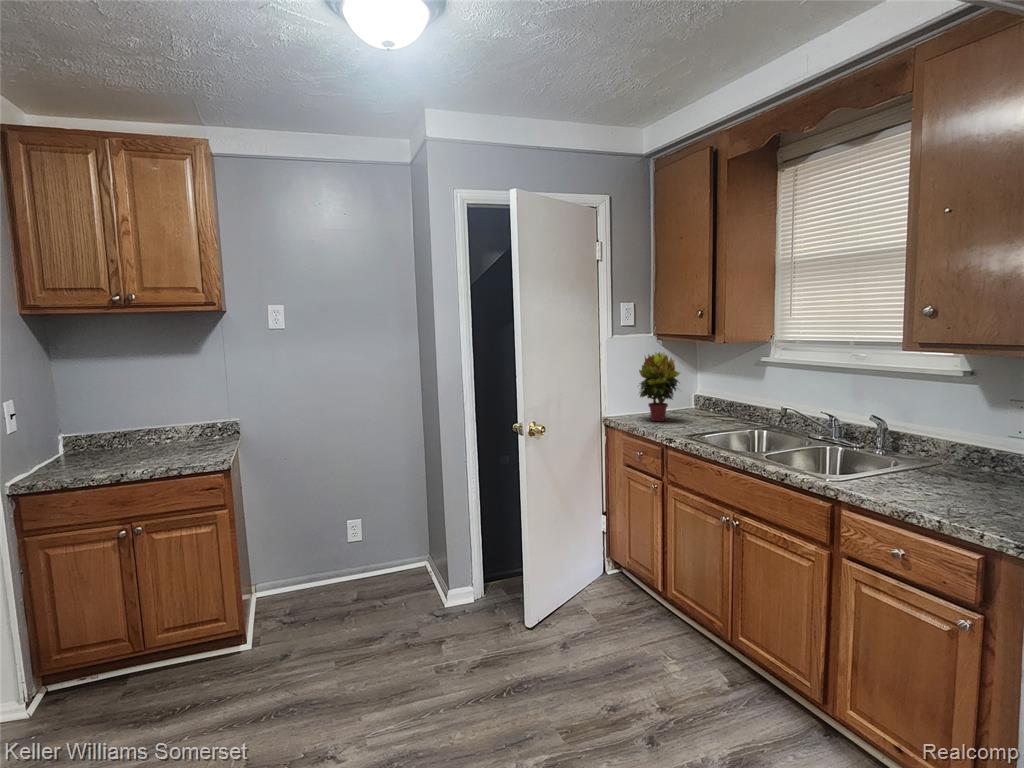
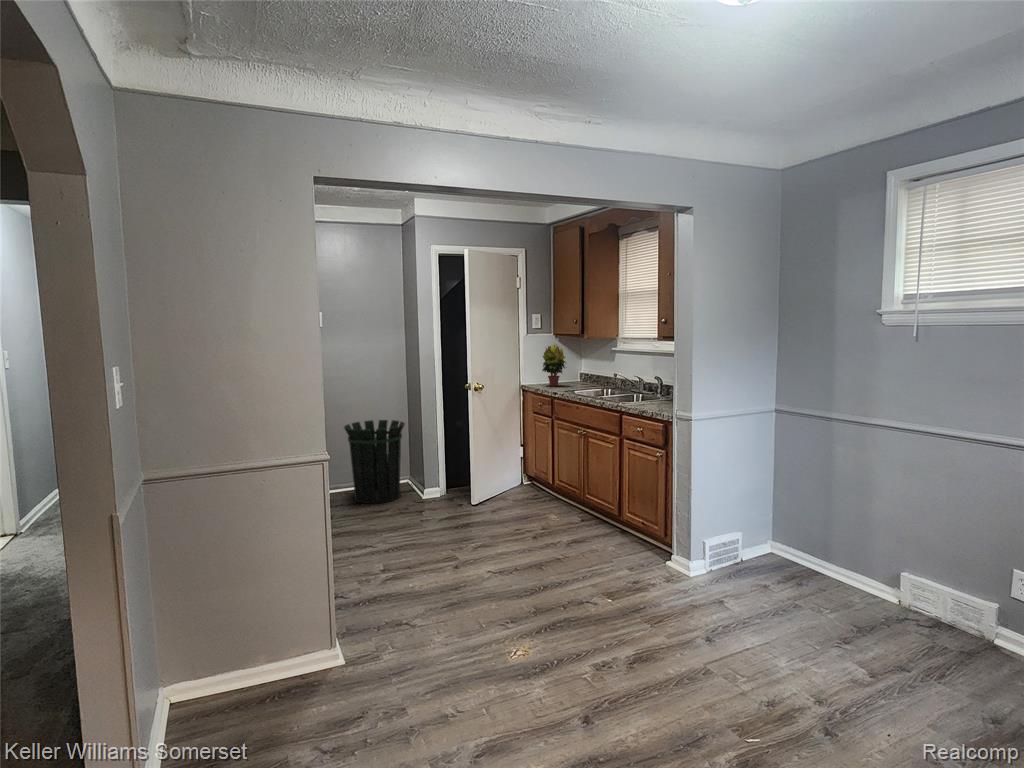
waste bin: none [316,473,416,619] -> present [344,420,405,504]

